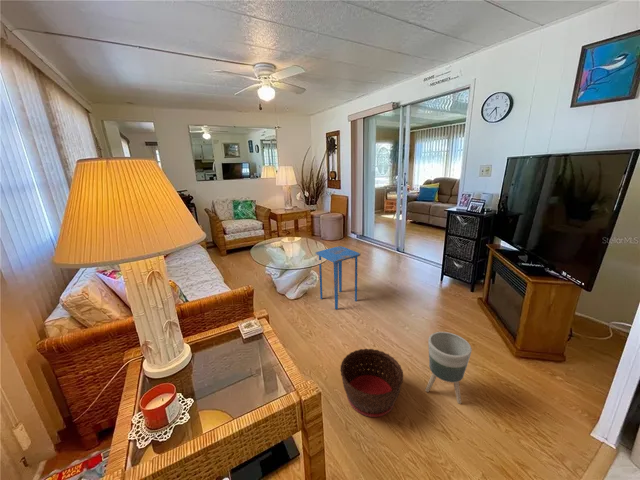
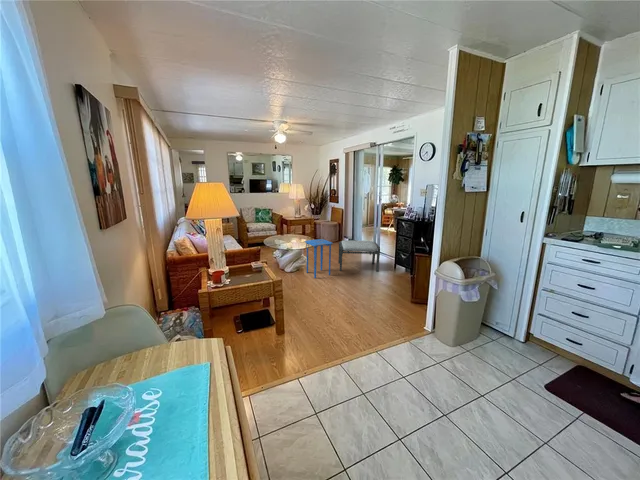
ottoman: none [360,242,426,290] -> present [338,240,380,272]
planter: present [426,332,472,404] -> none [349,280,371,316]
basket: present [340,349,403,417] -> none [303,288,335,317]

